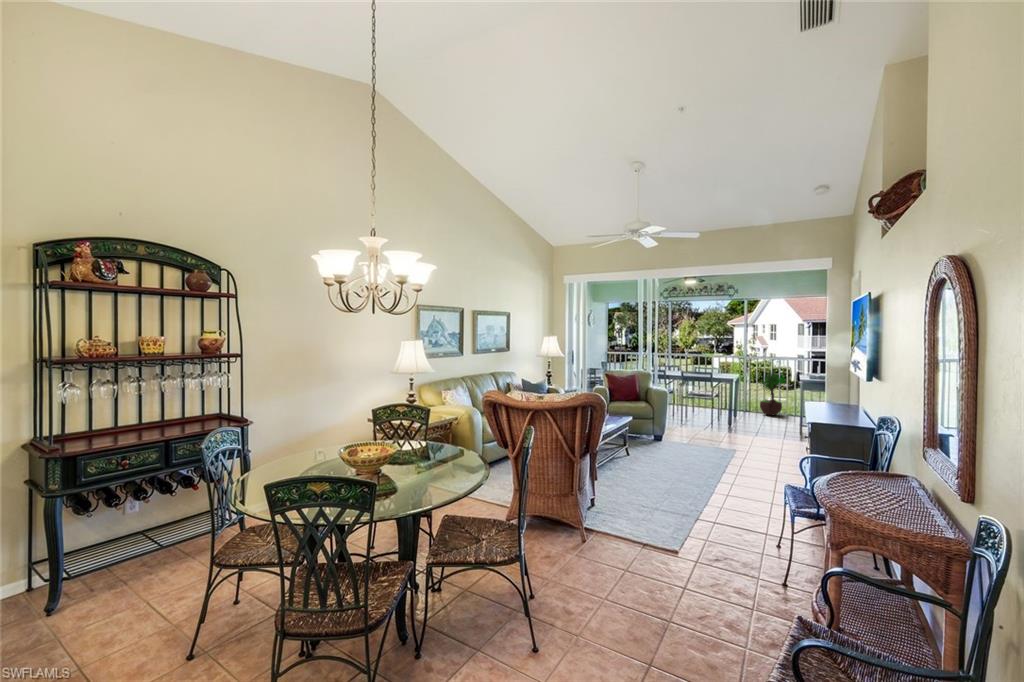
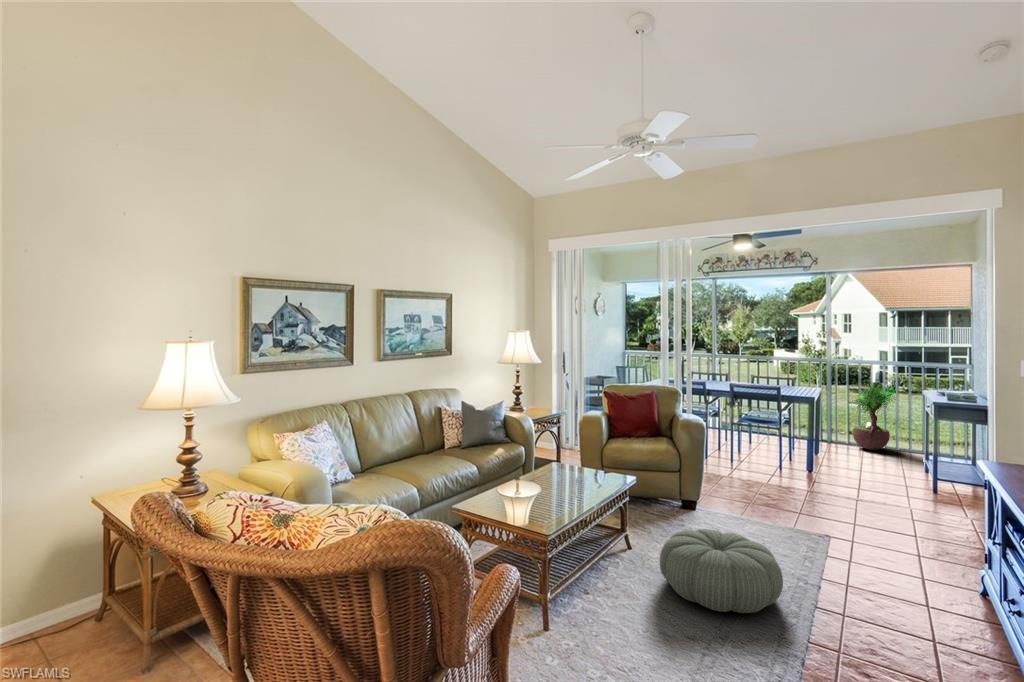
pouf: none [647,441,707,474] -> present [659,529,783,613]

